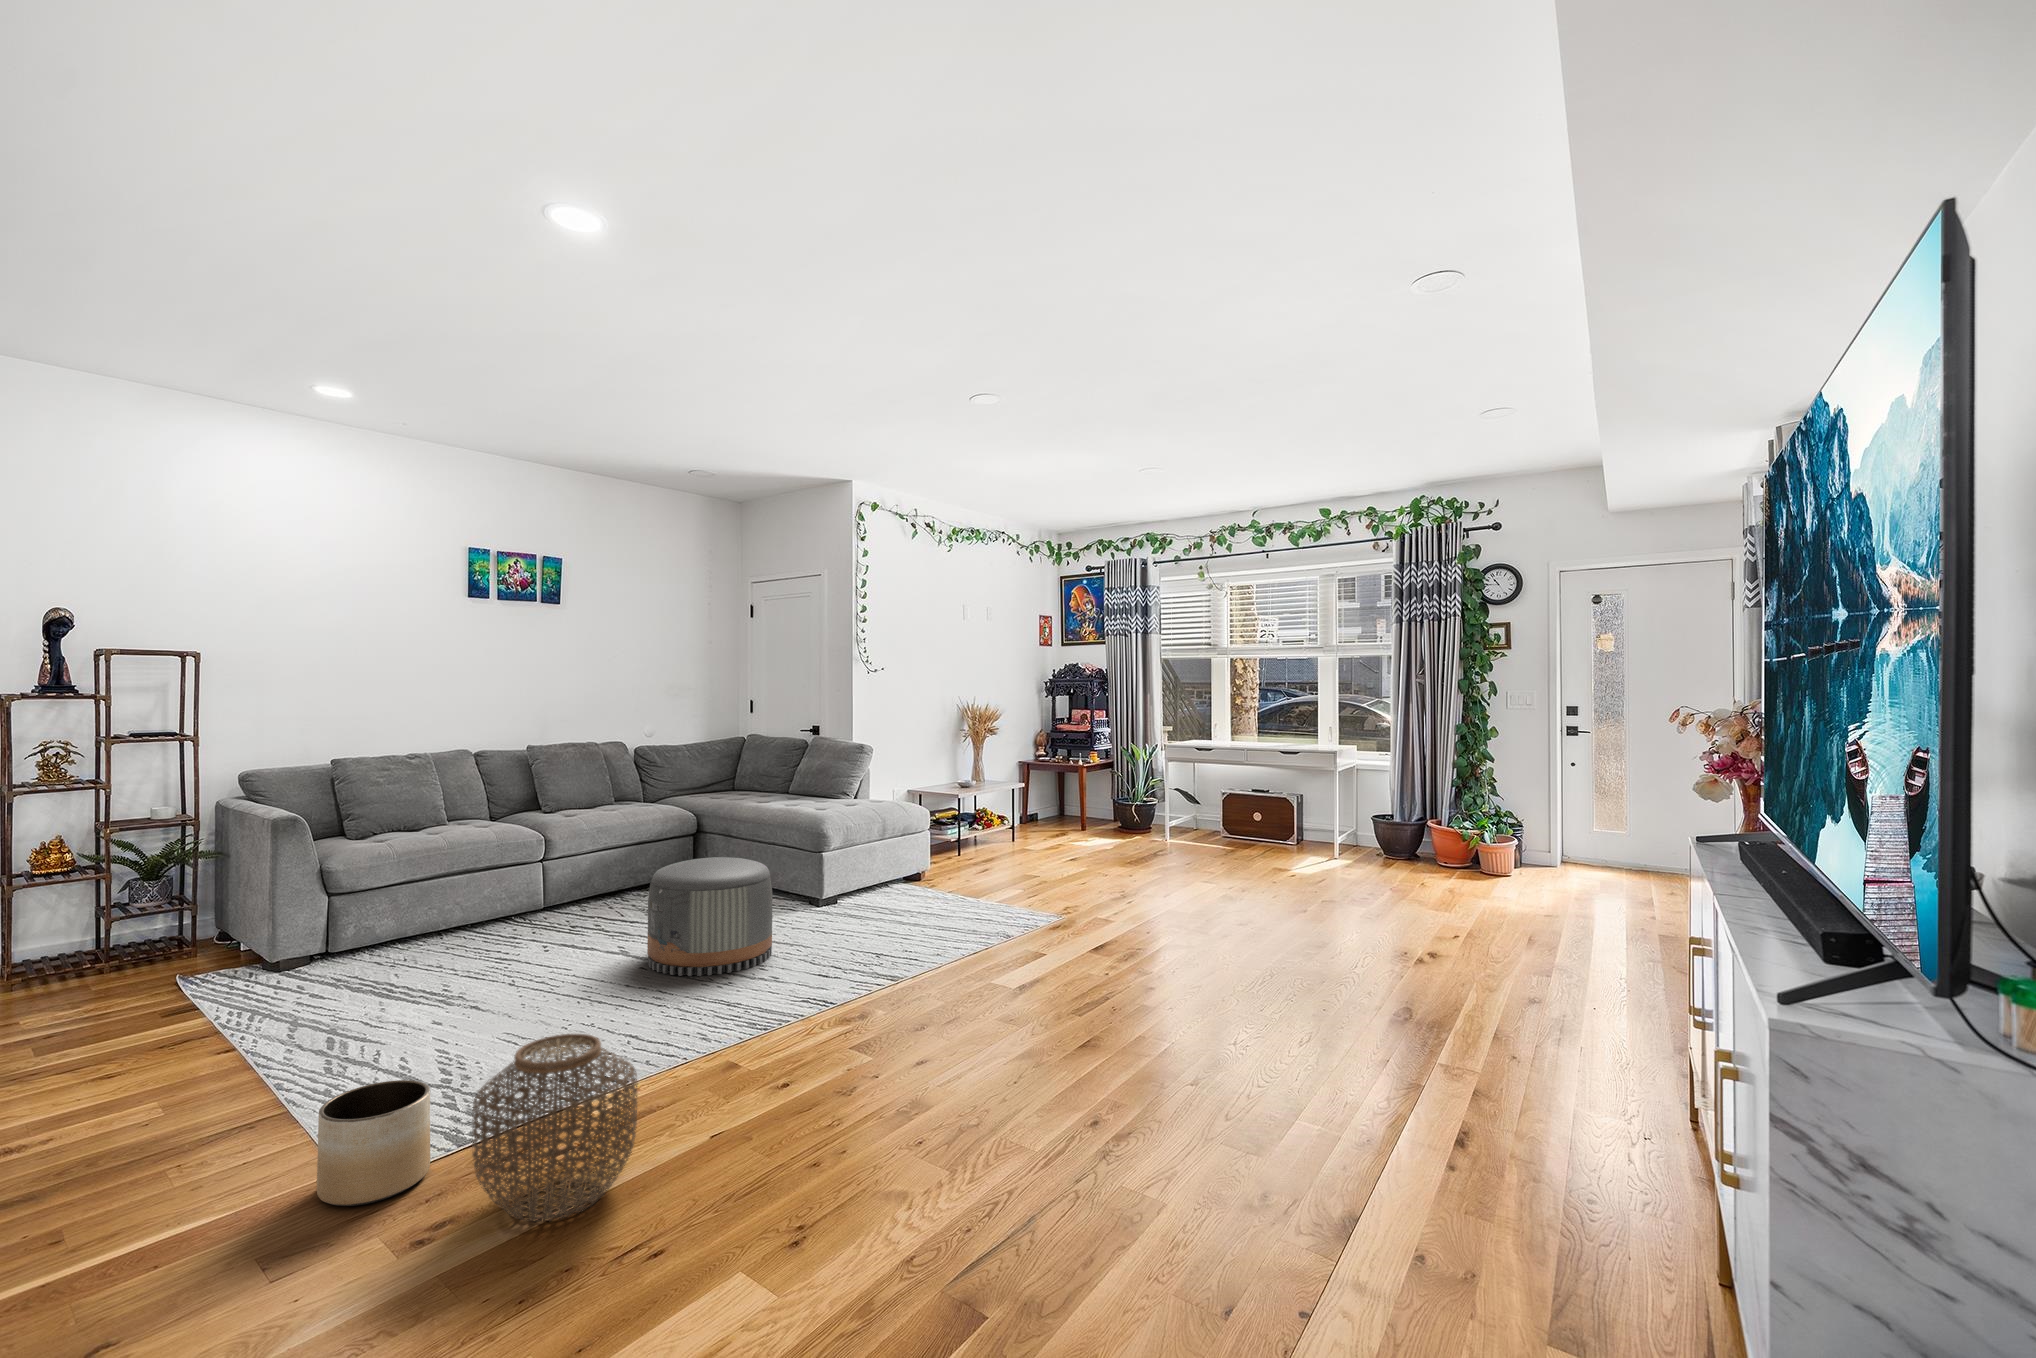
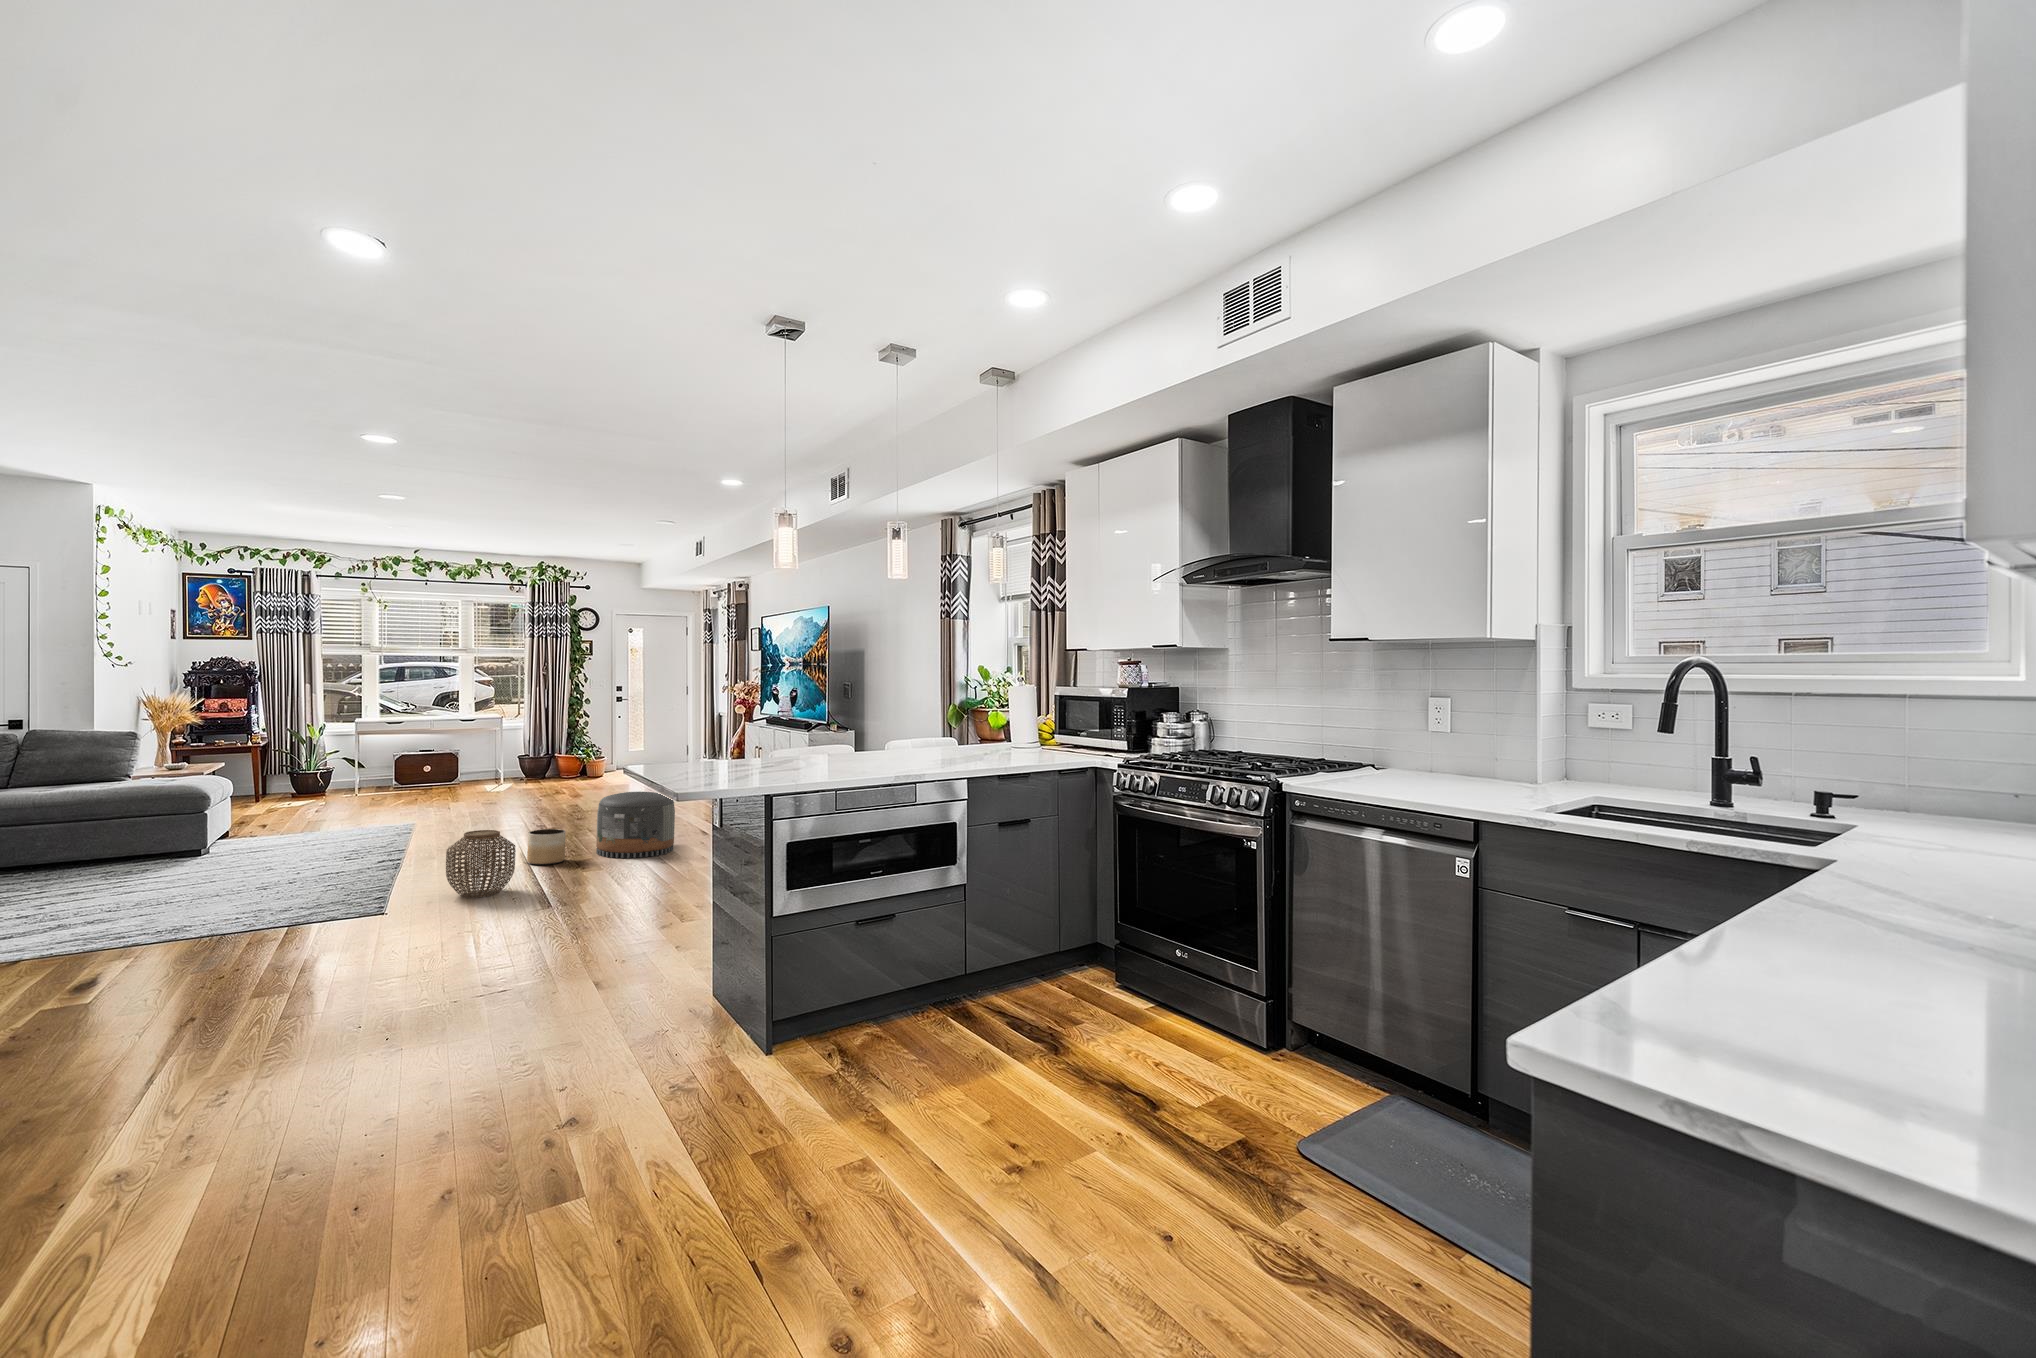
pouf: present [647,857,773,976] -> present [596,792,675,858]
planter: present [317,1080,430,1206] -> present [527,829,565,865]

